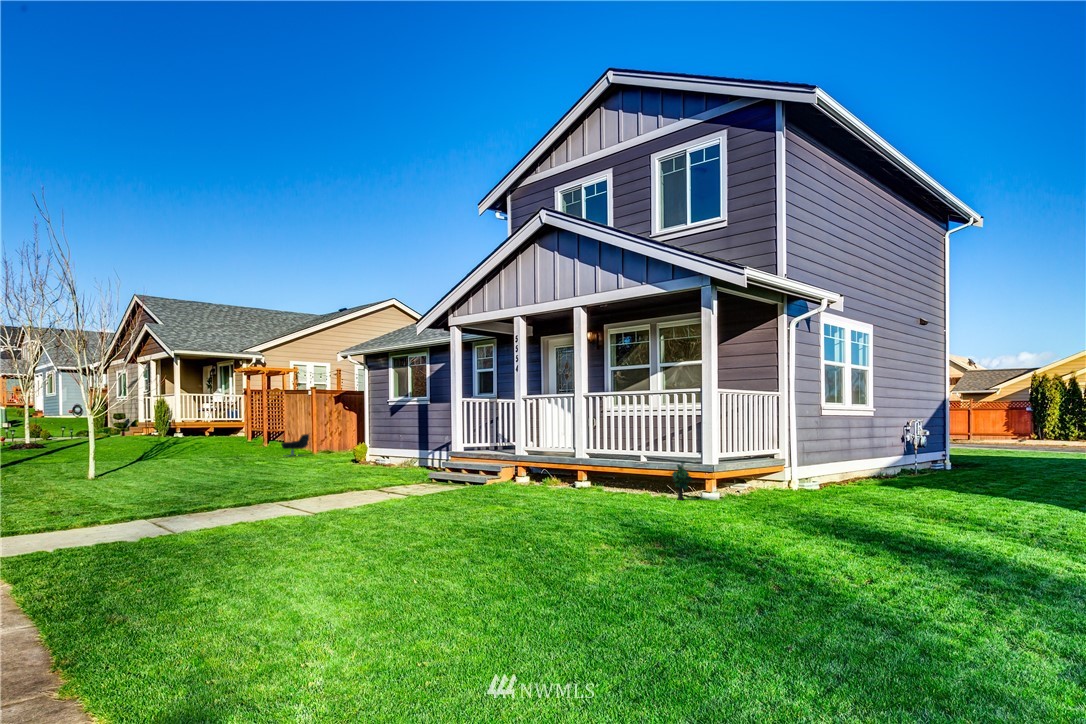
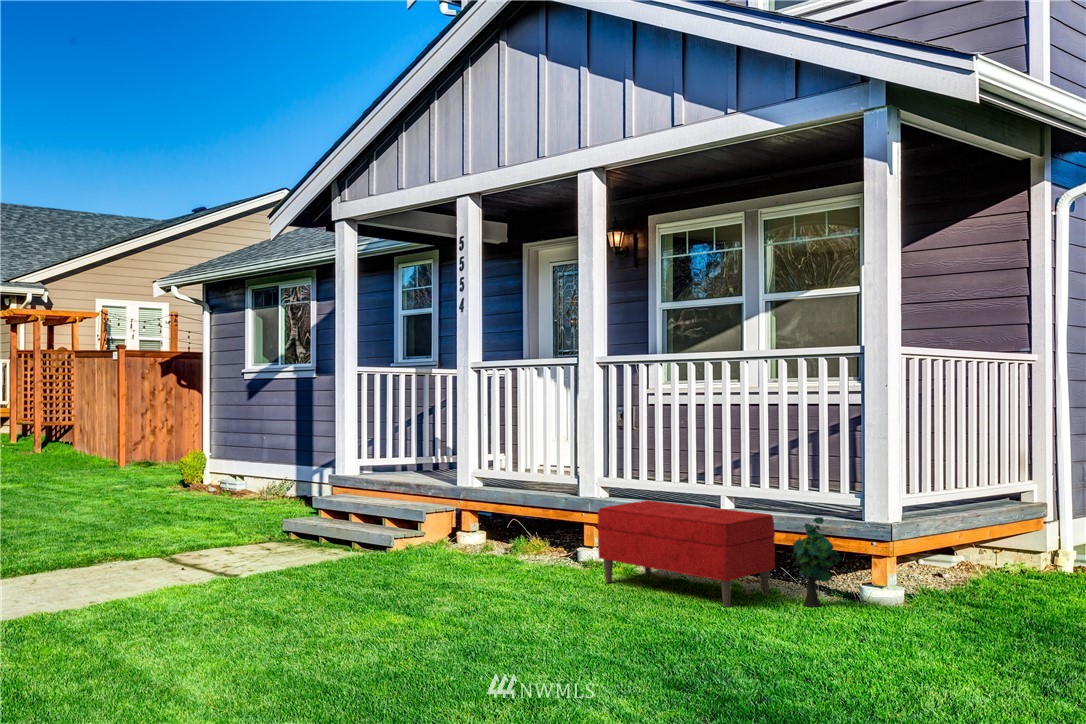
lounge chair: present [281,434,309,455] -> none [58,431,116,472]
bench: none [586,458,665,501] -> present [598,500,775,607]

